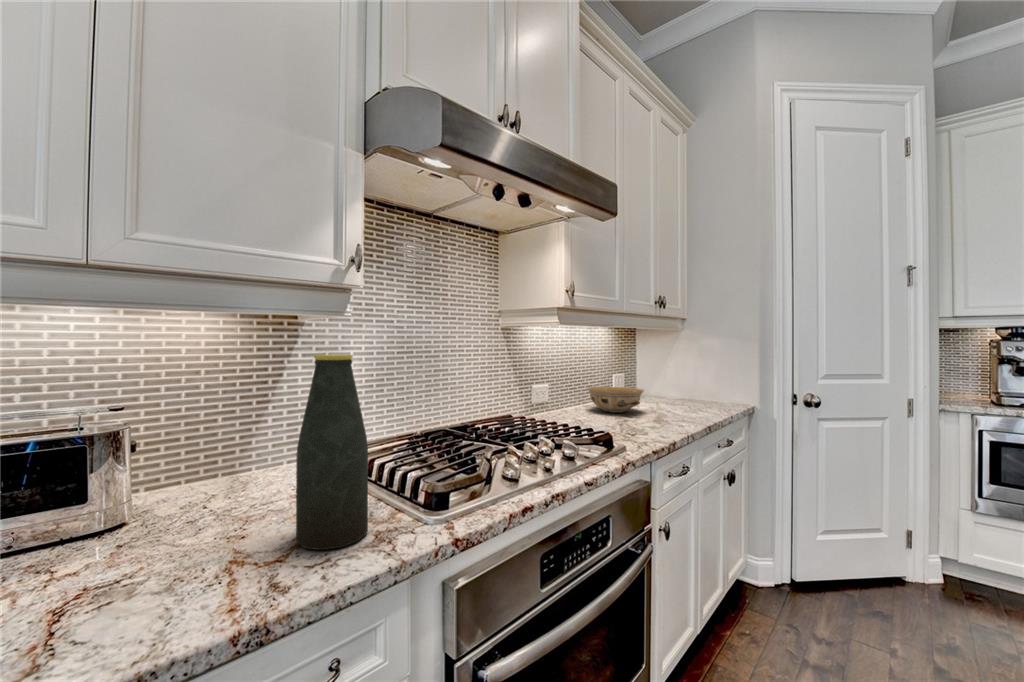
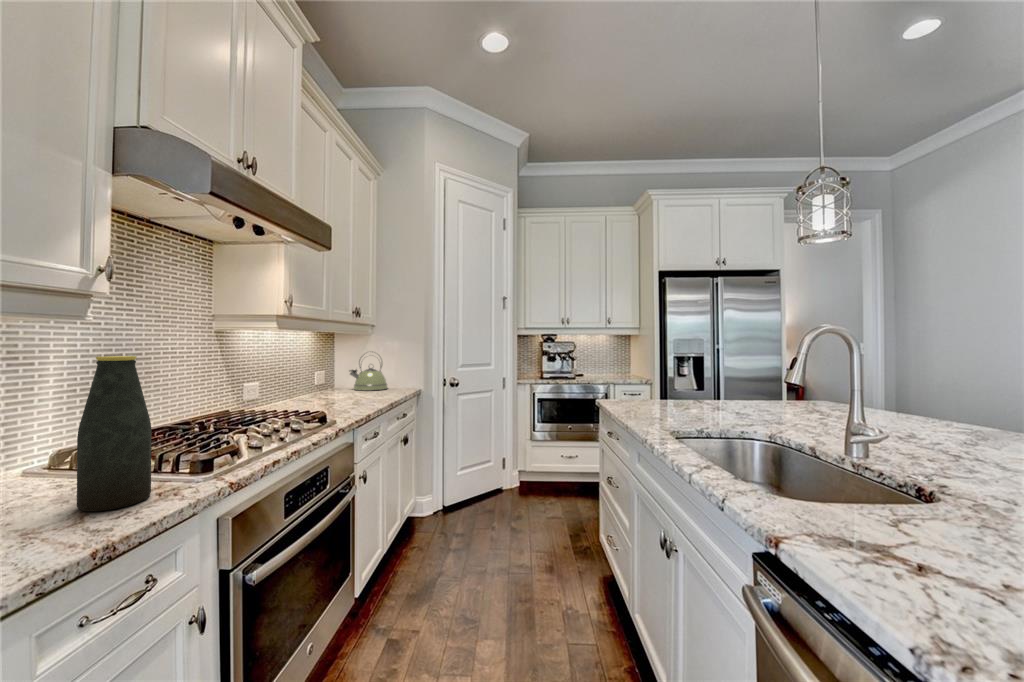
kettle: none [654,352,706,403] -> present [350,357,388,391]
ceramic bowl: present [588,387,644,413] -> none [294,380,343,401]

